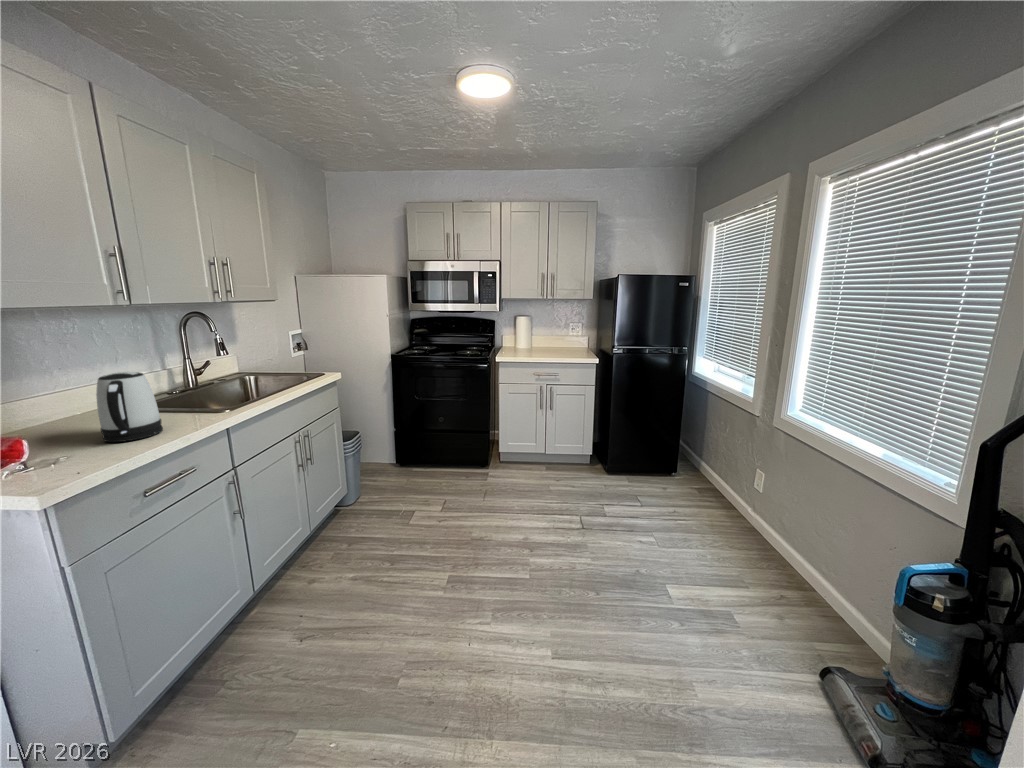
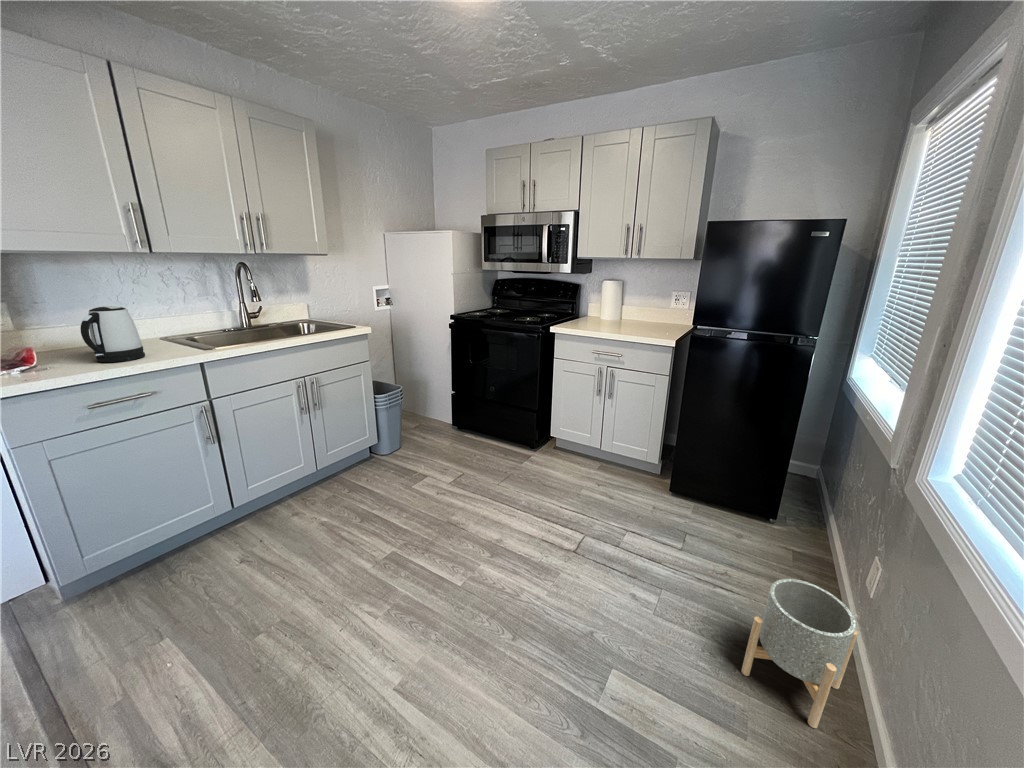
planter: none [720,490,776,569] -> present [741,579,858,728]

